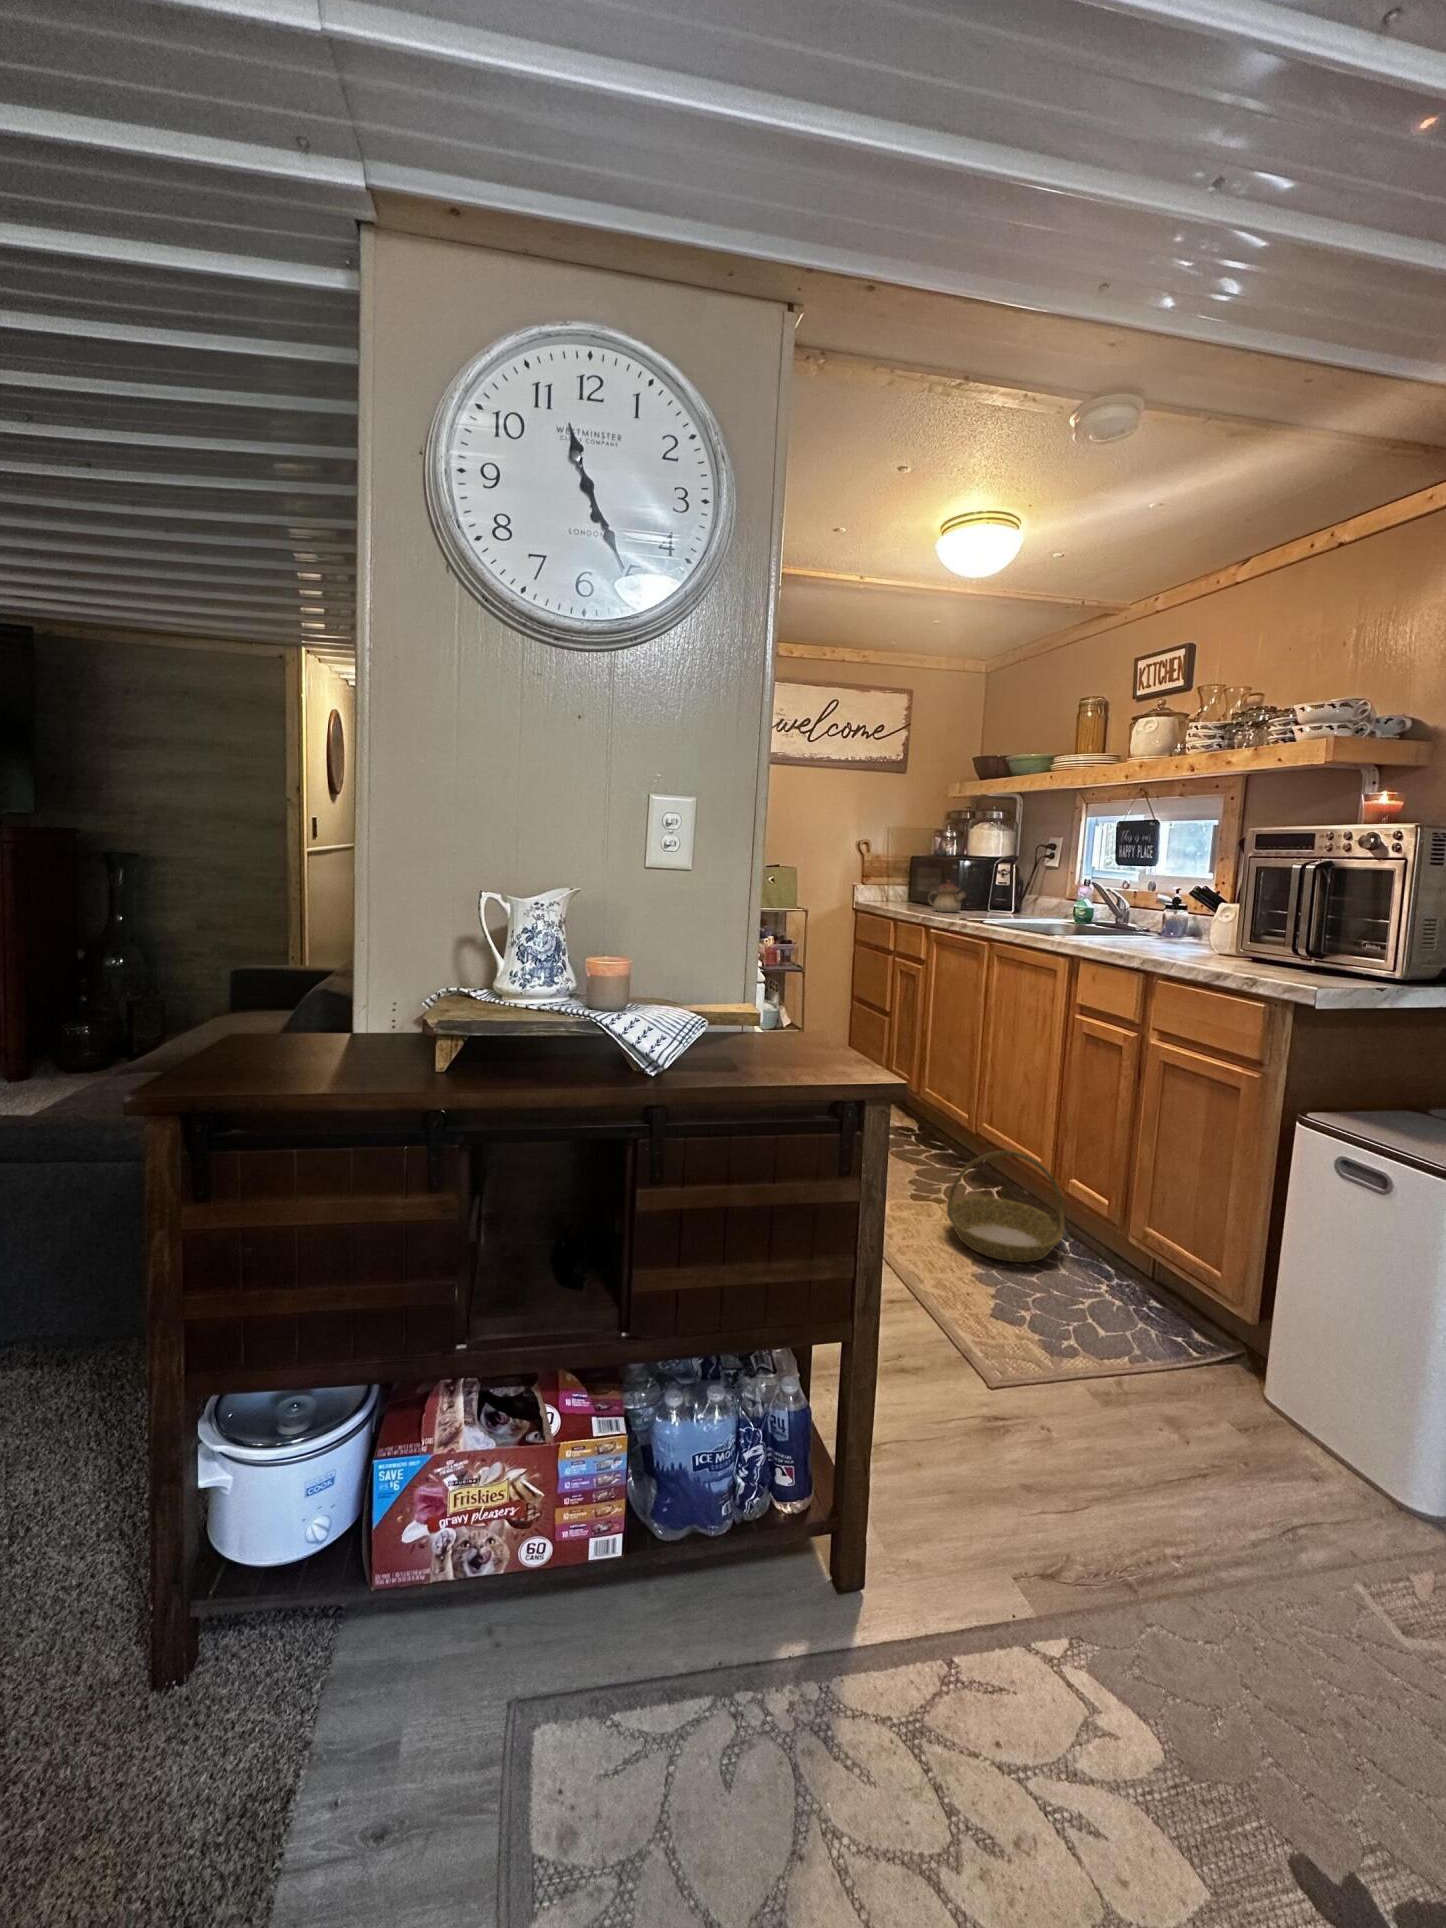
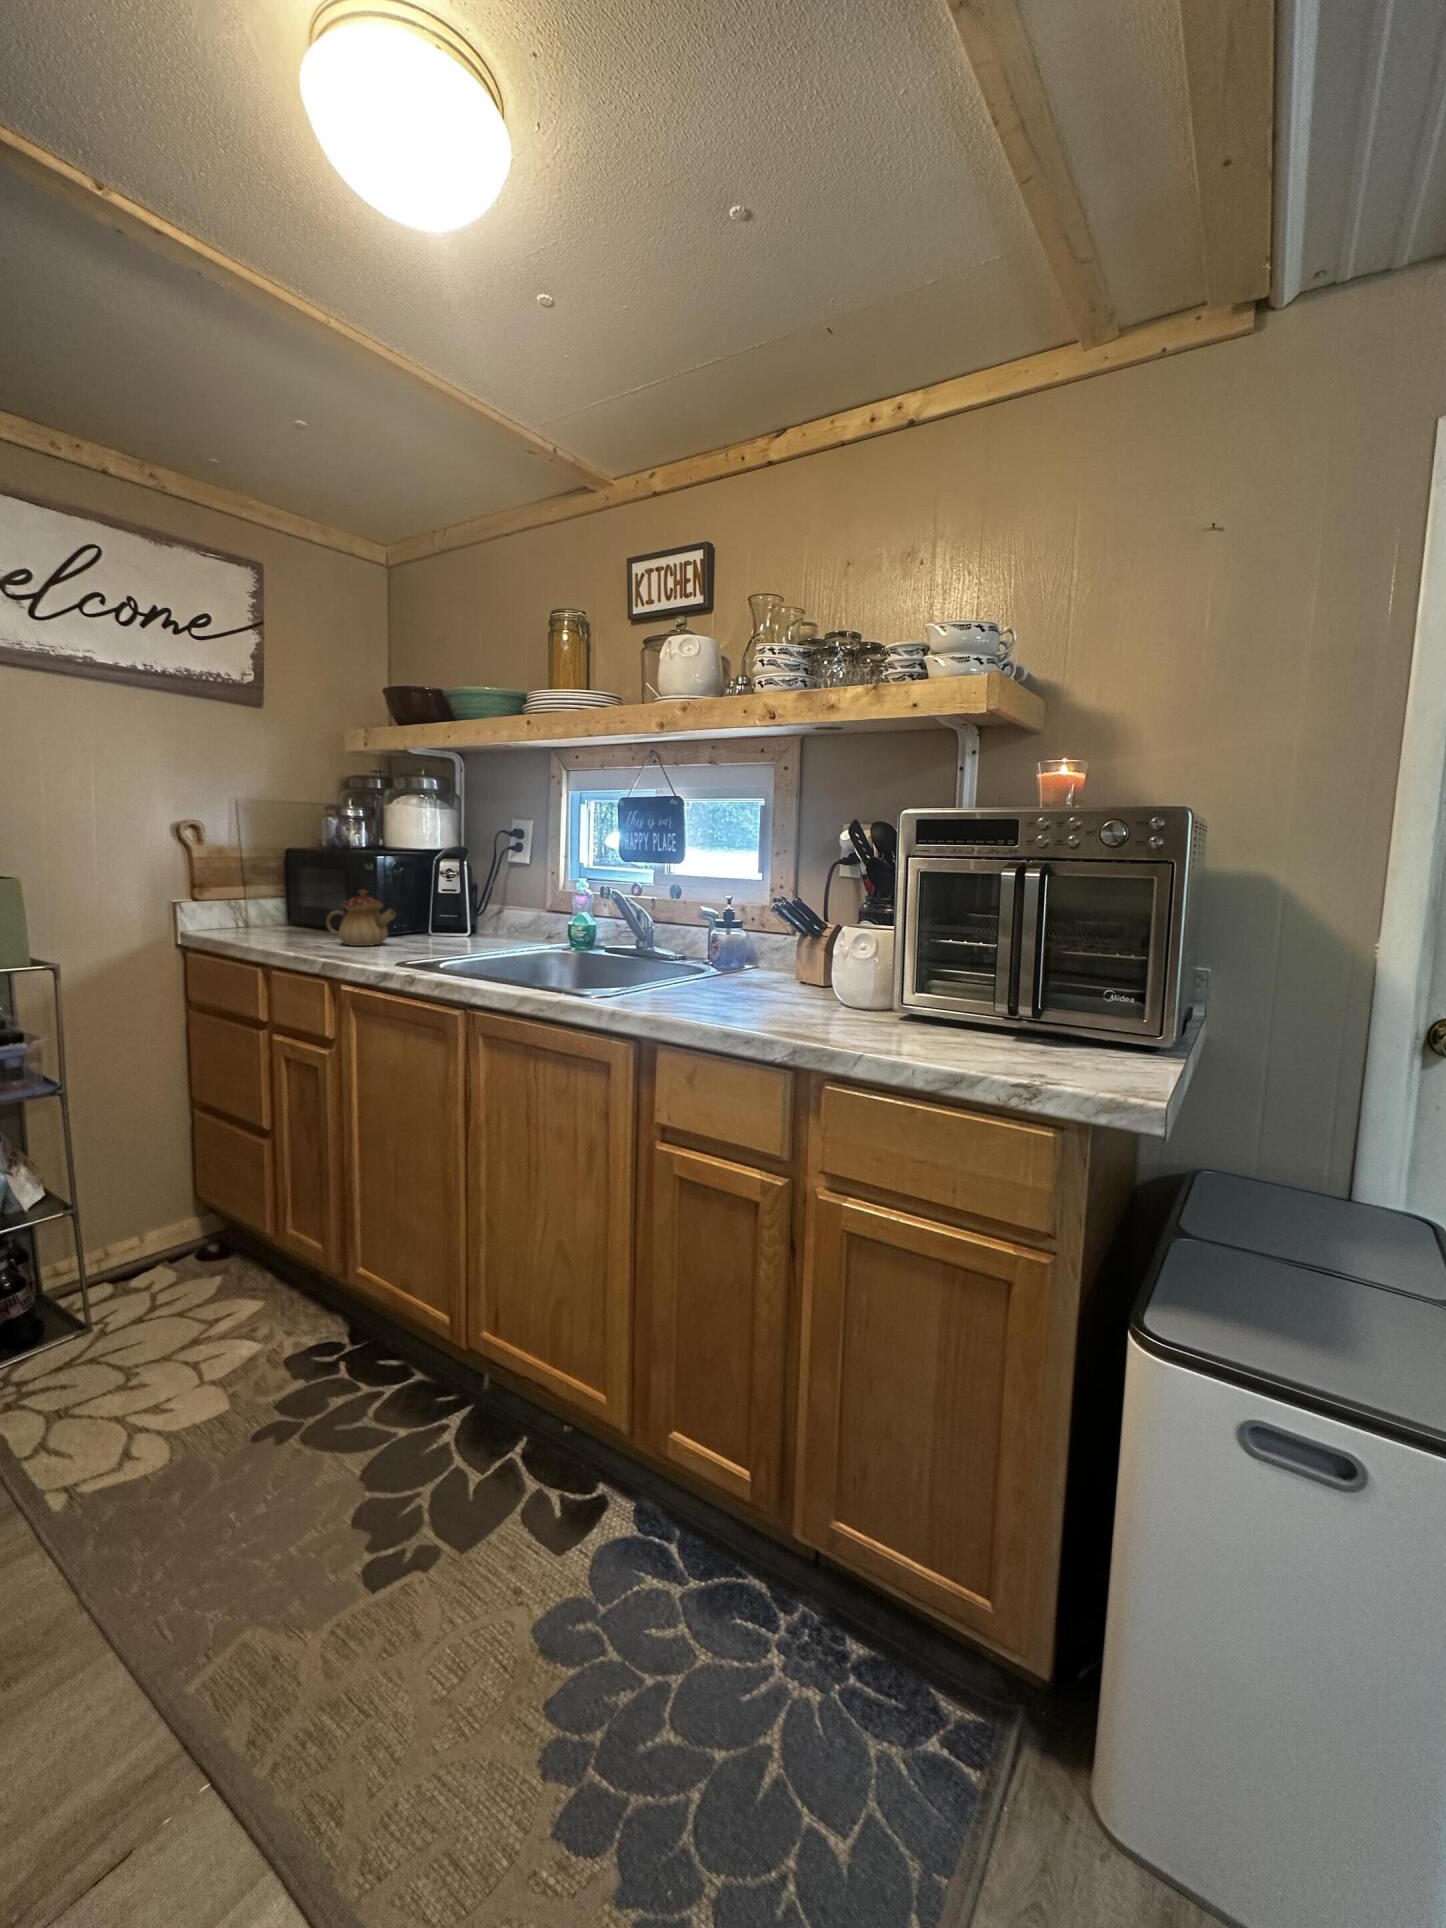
basket: present [947,1151,1065,1262] -> none [459,1452,689,1730]

